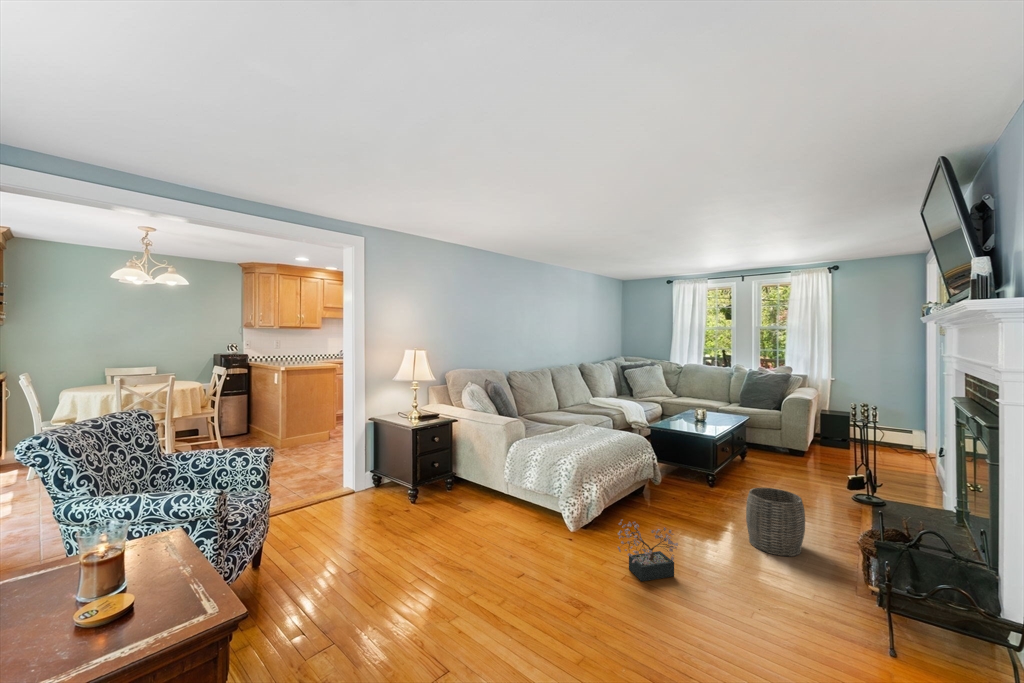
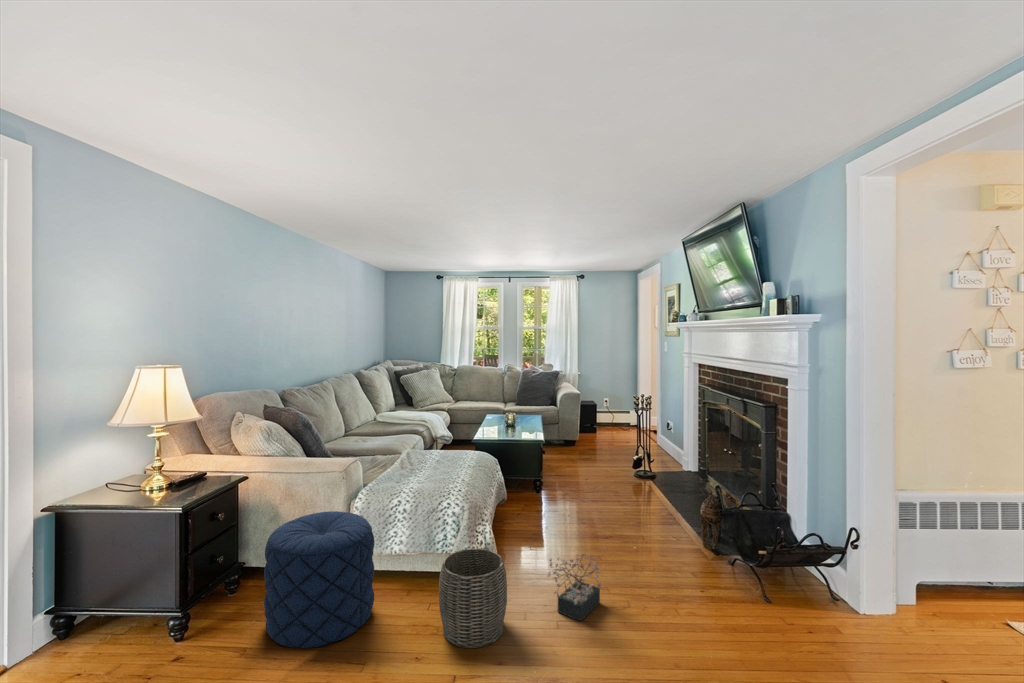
pouf: none [437,449,507,532] -> present [264,511,374,648]
woven basket: present [746,488,805,556] -> present [439,549,507,648]

